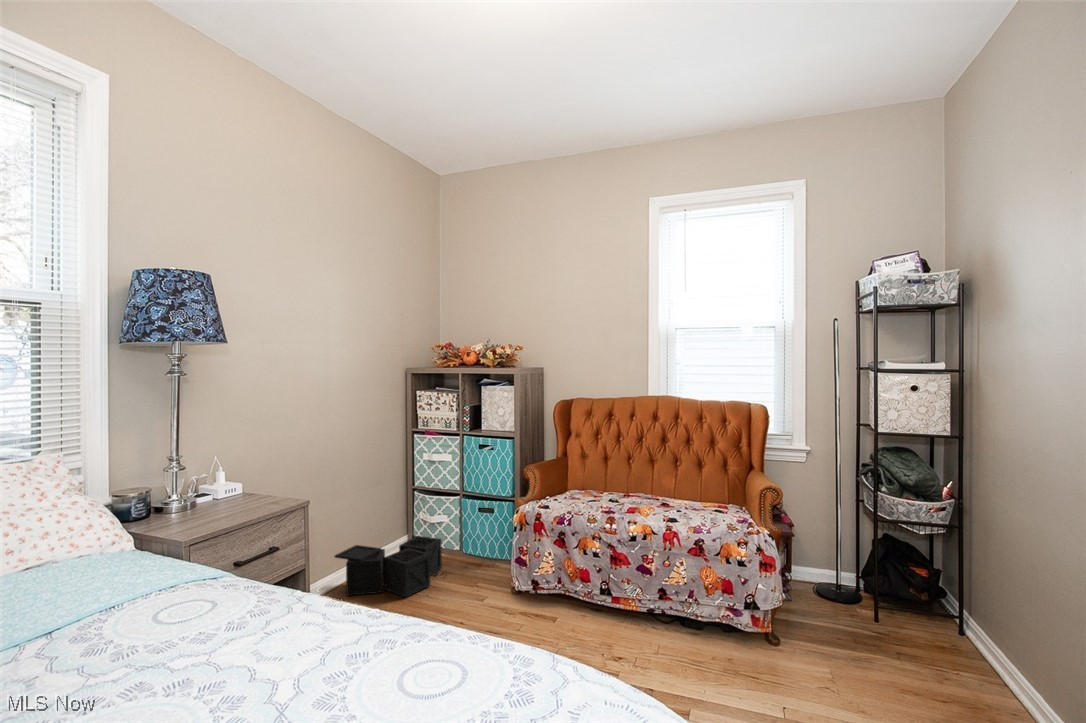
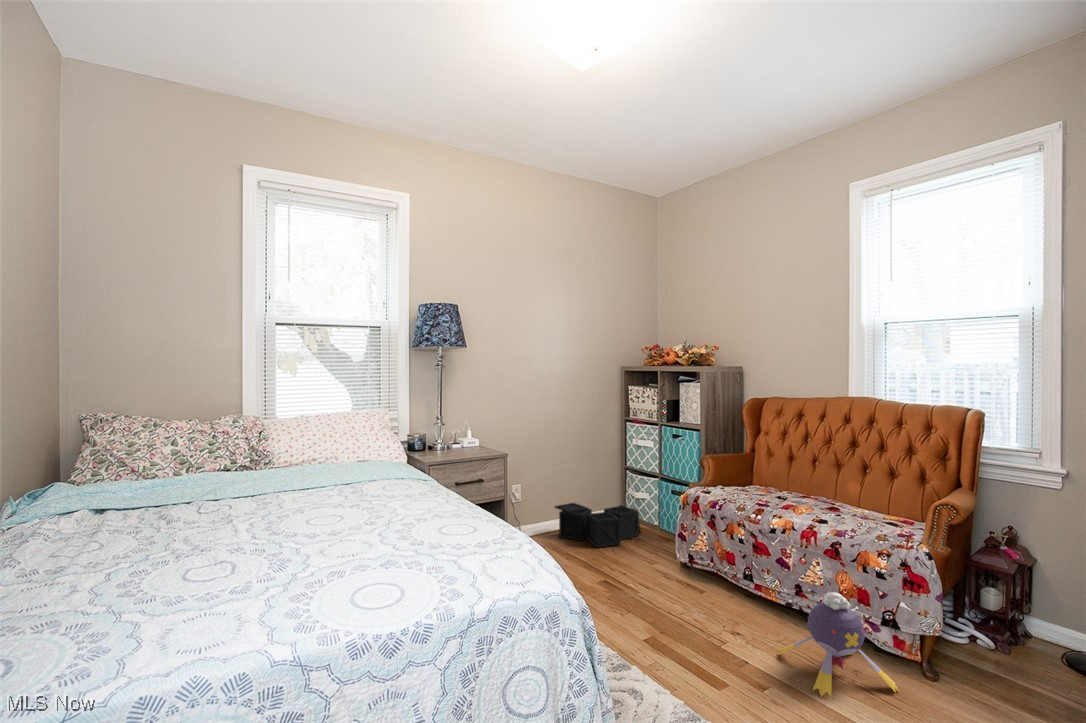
plush toy: none [671,590,774,701] -> present [779,592,899,697]

